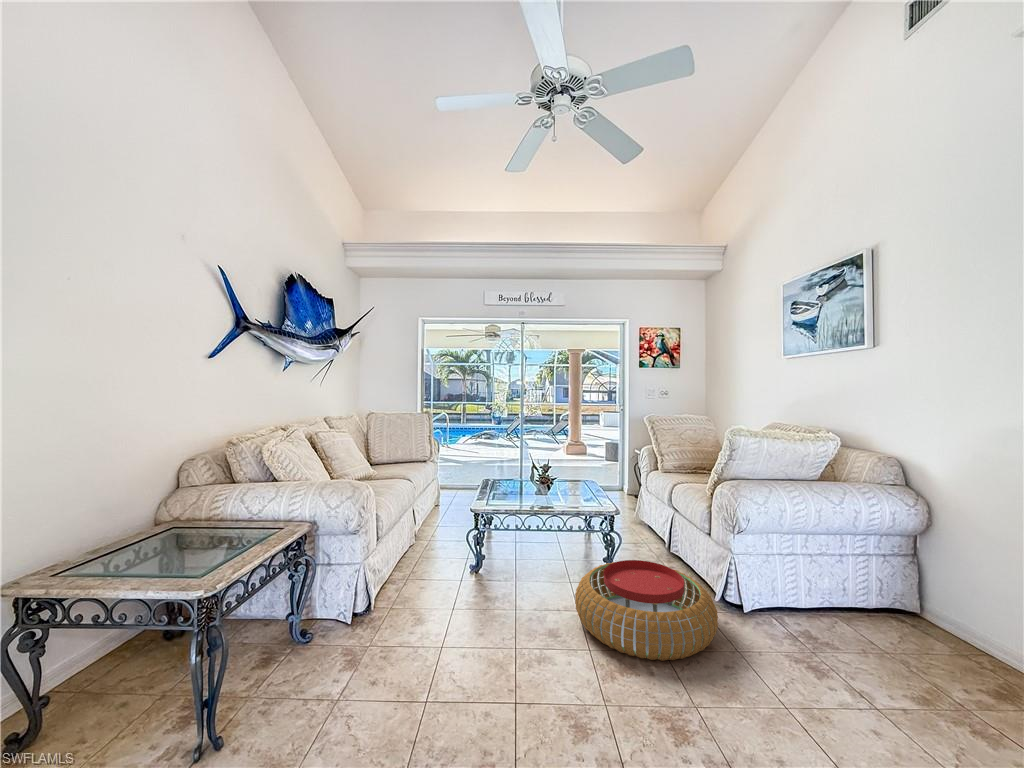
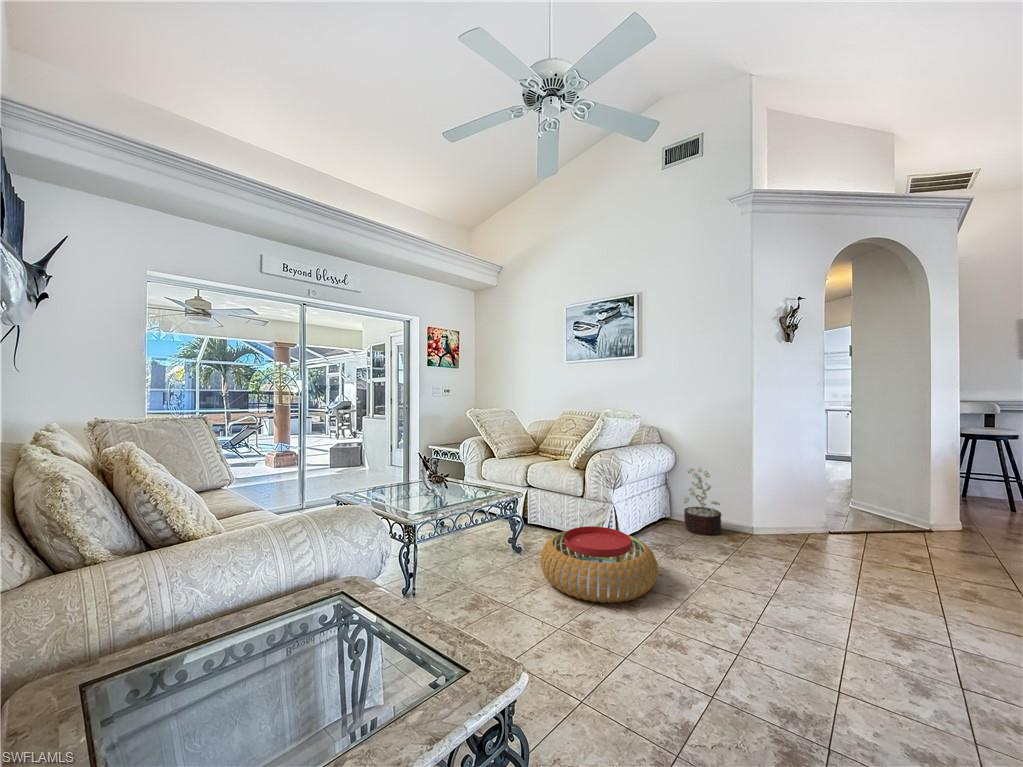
decorative plant: none [905,536,994,665] -> present [684,469,722,535]

